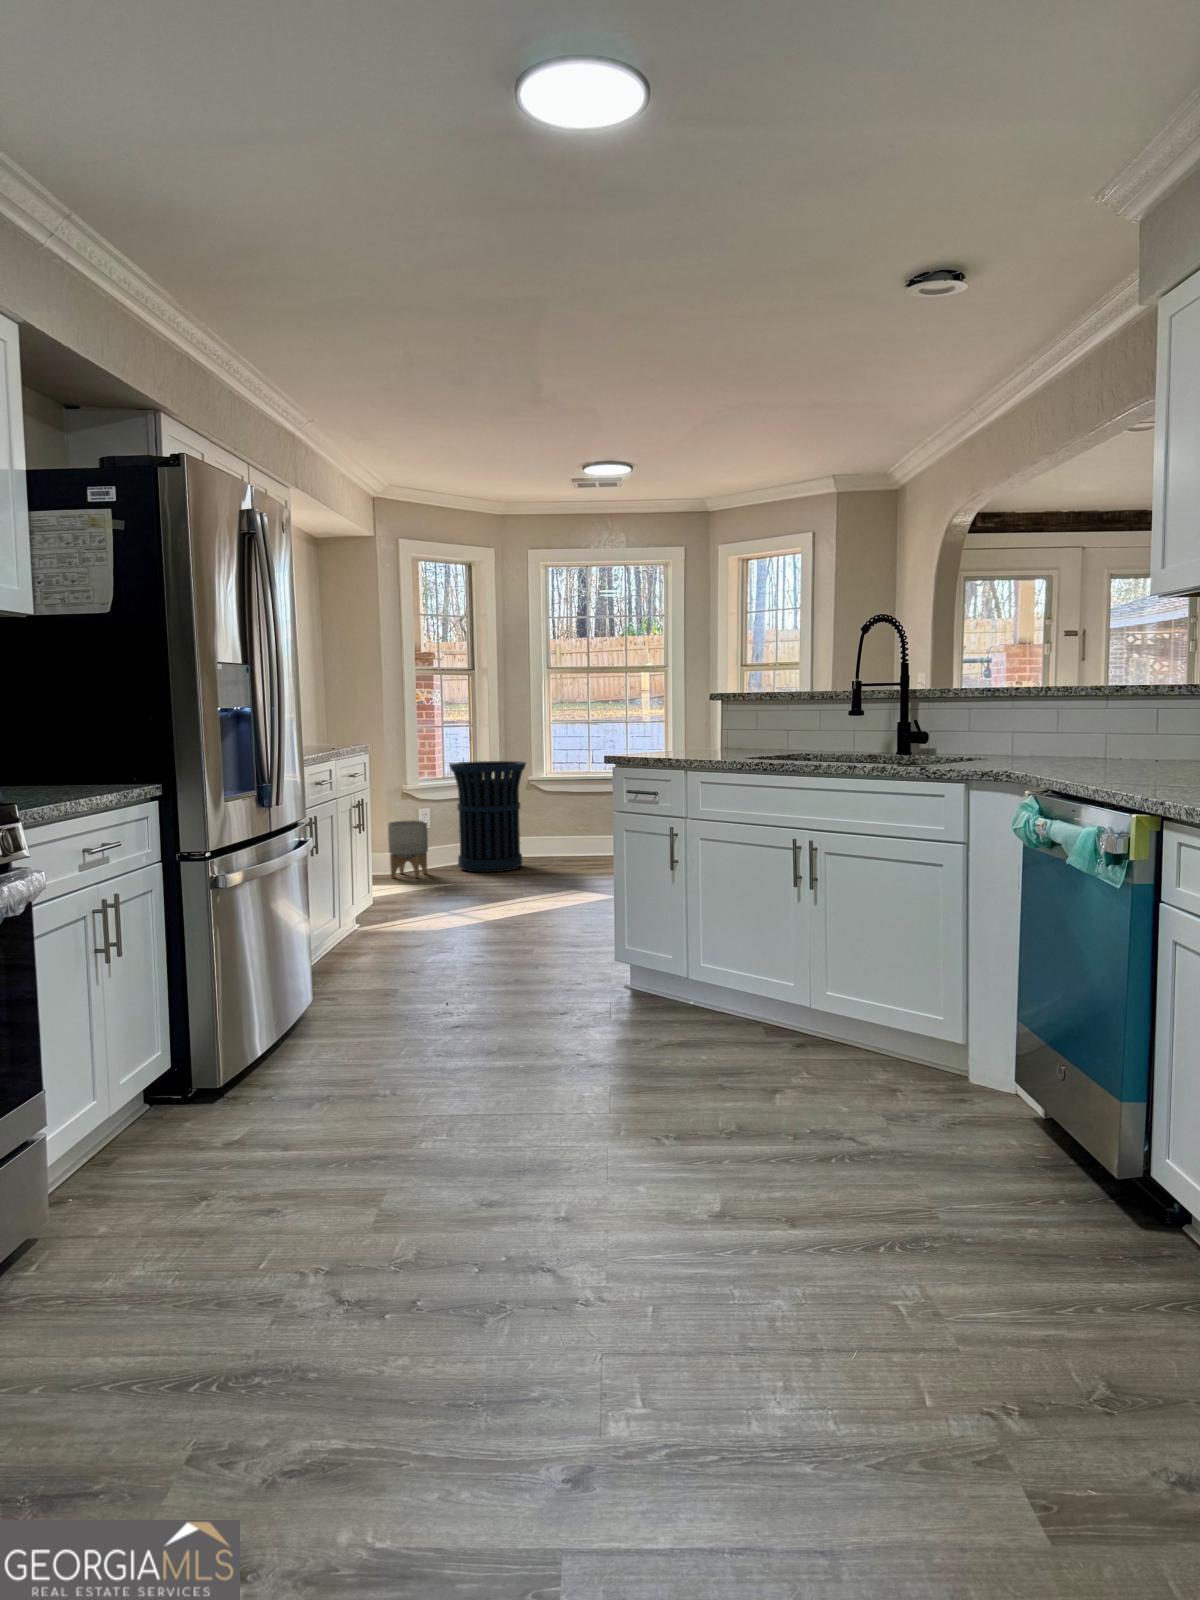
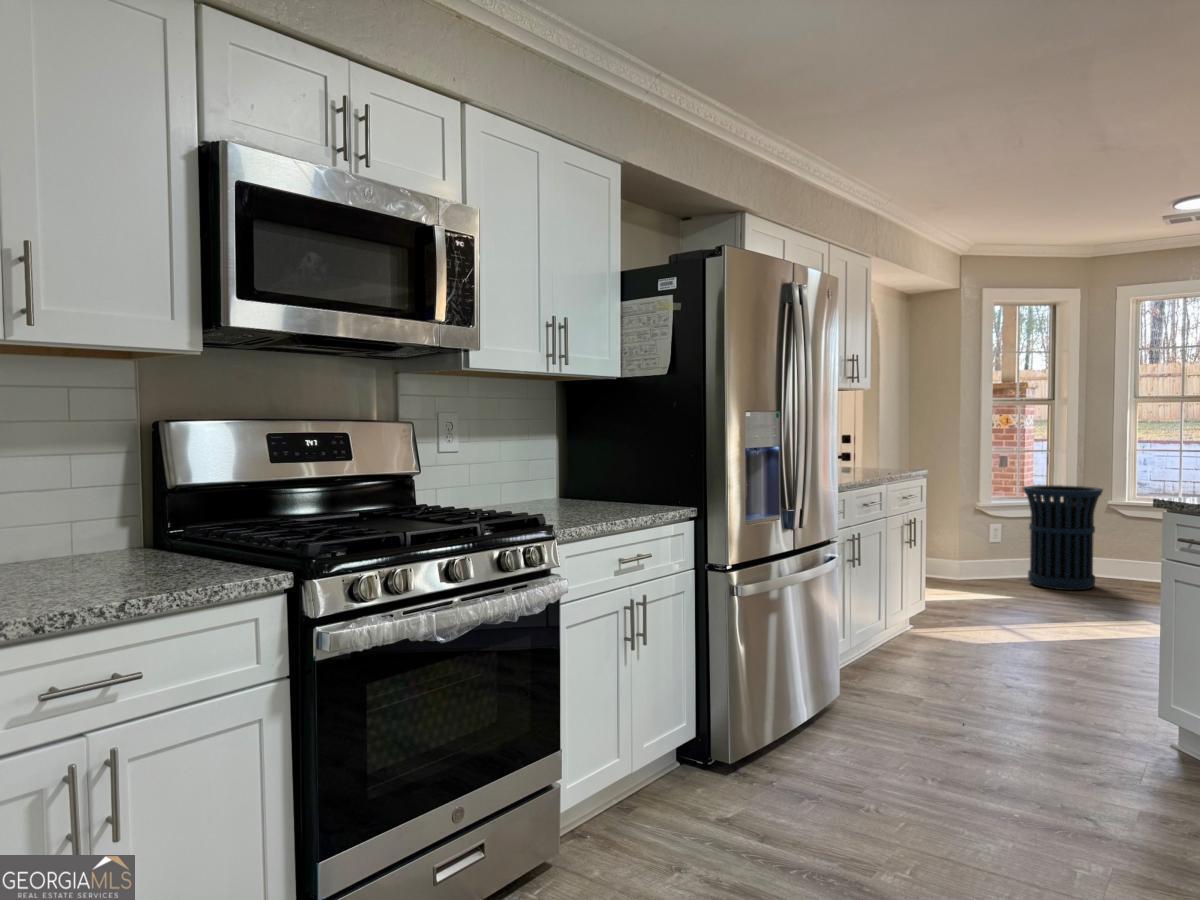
planter: present [388,820,428,878] -> none [960,534,997,587]

